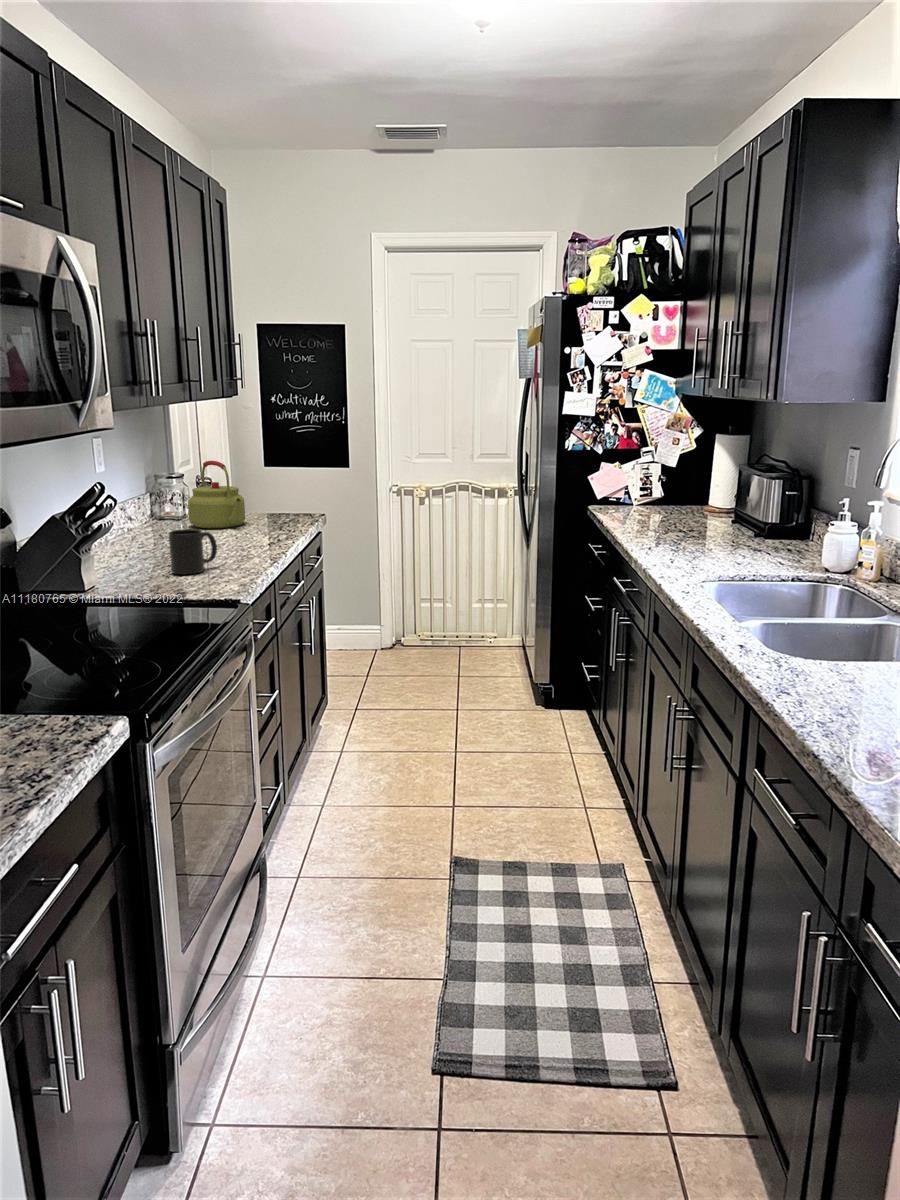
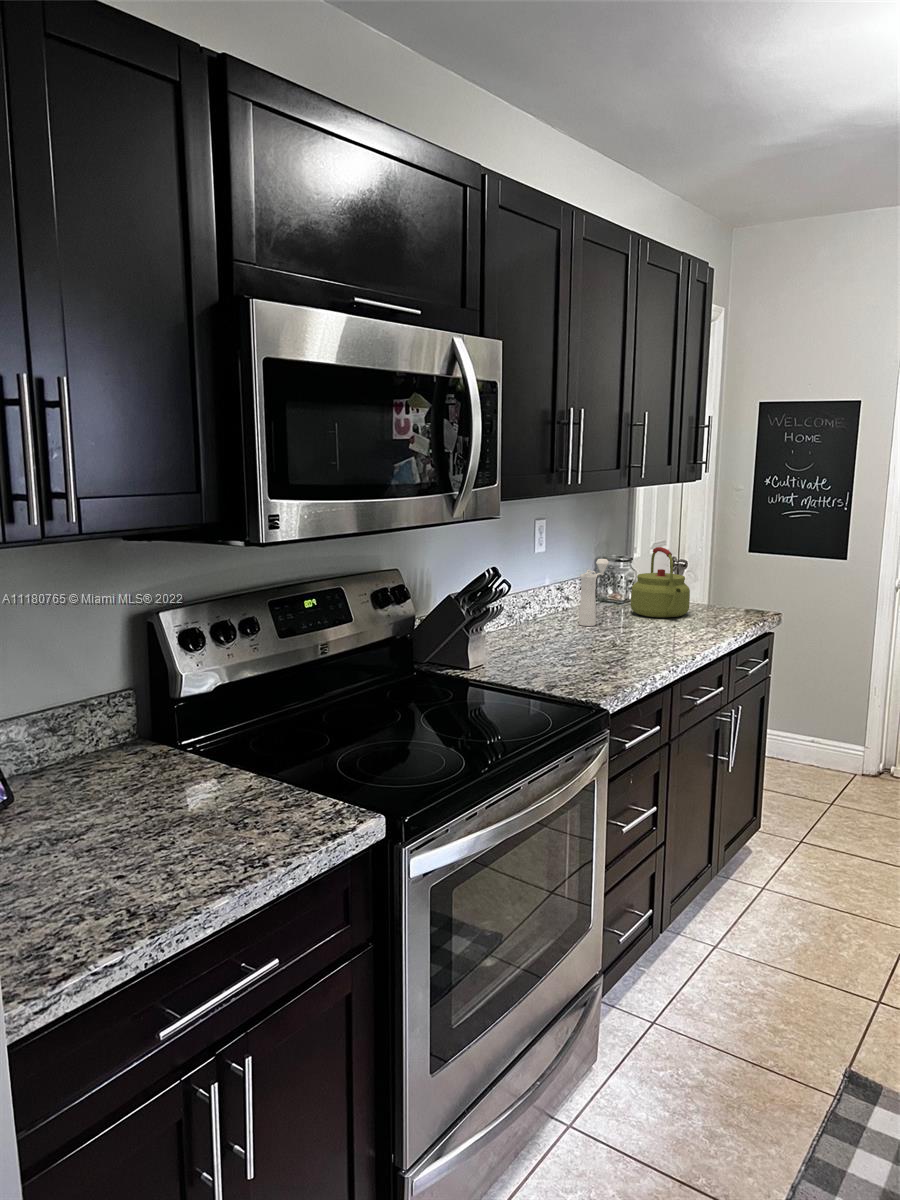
pepper mill: none [144,475,168,542] -> present [579,559,609,626]
mug: present [169,529,217,574] -> none [568,619,618,666]

